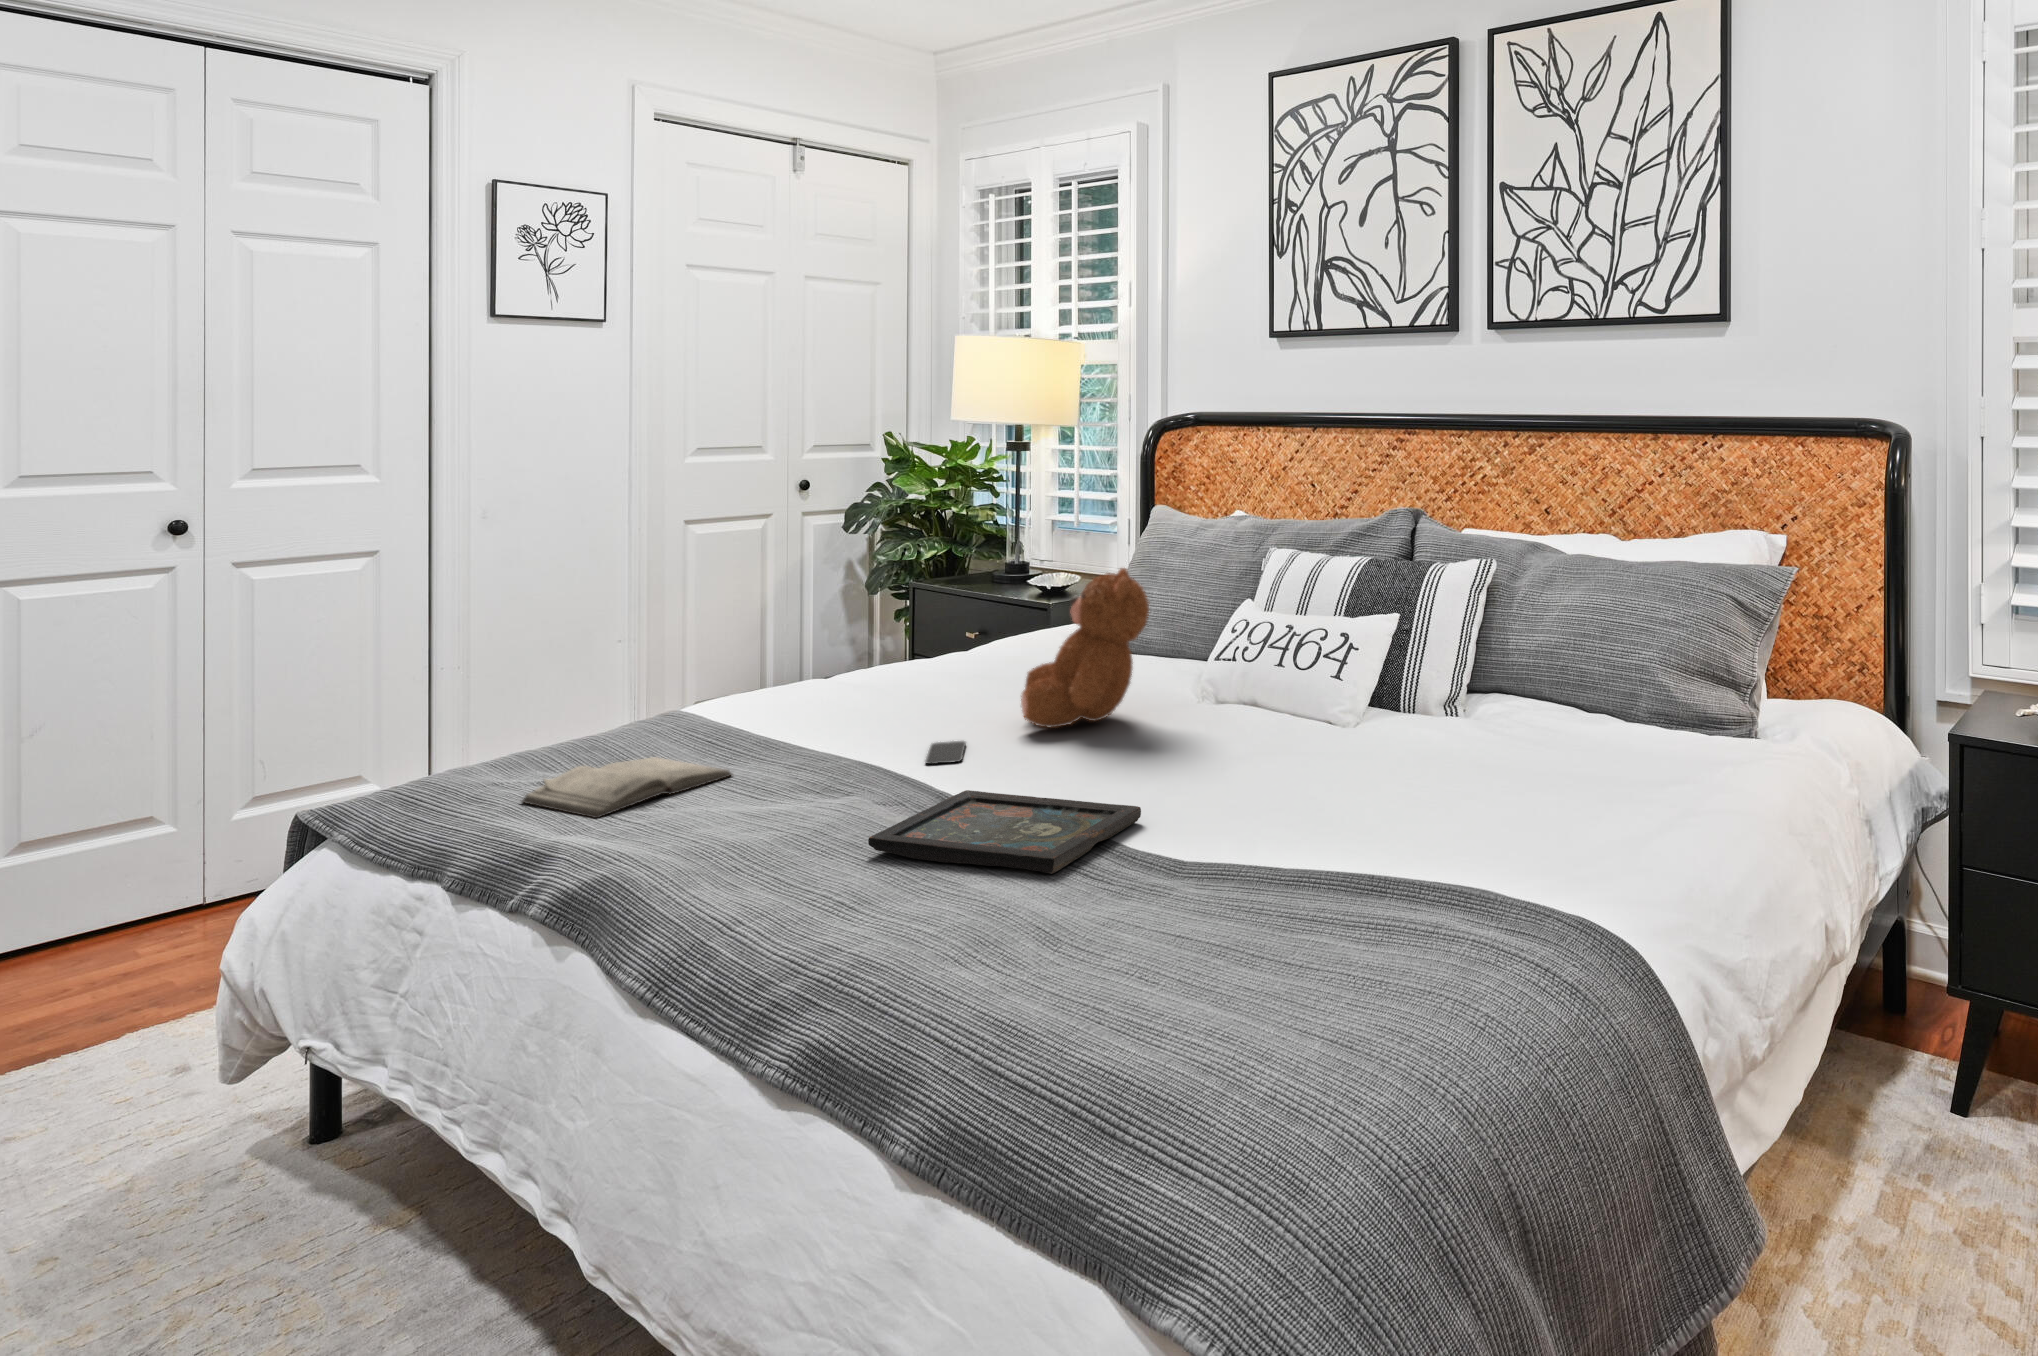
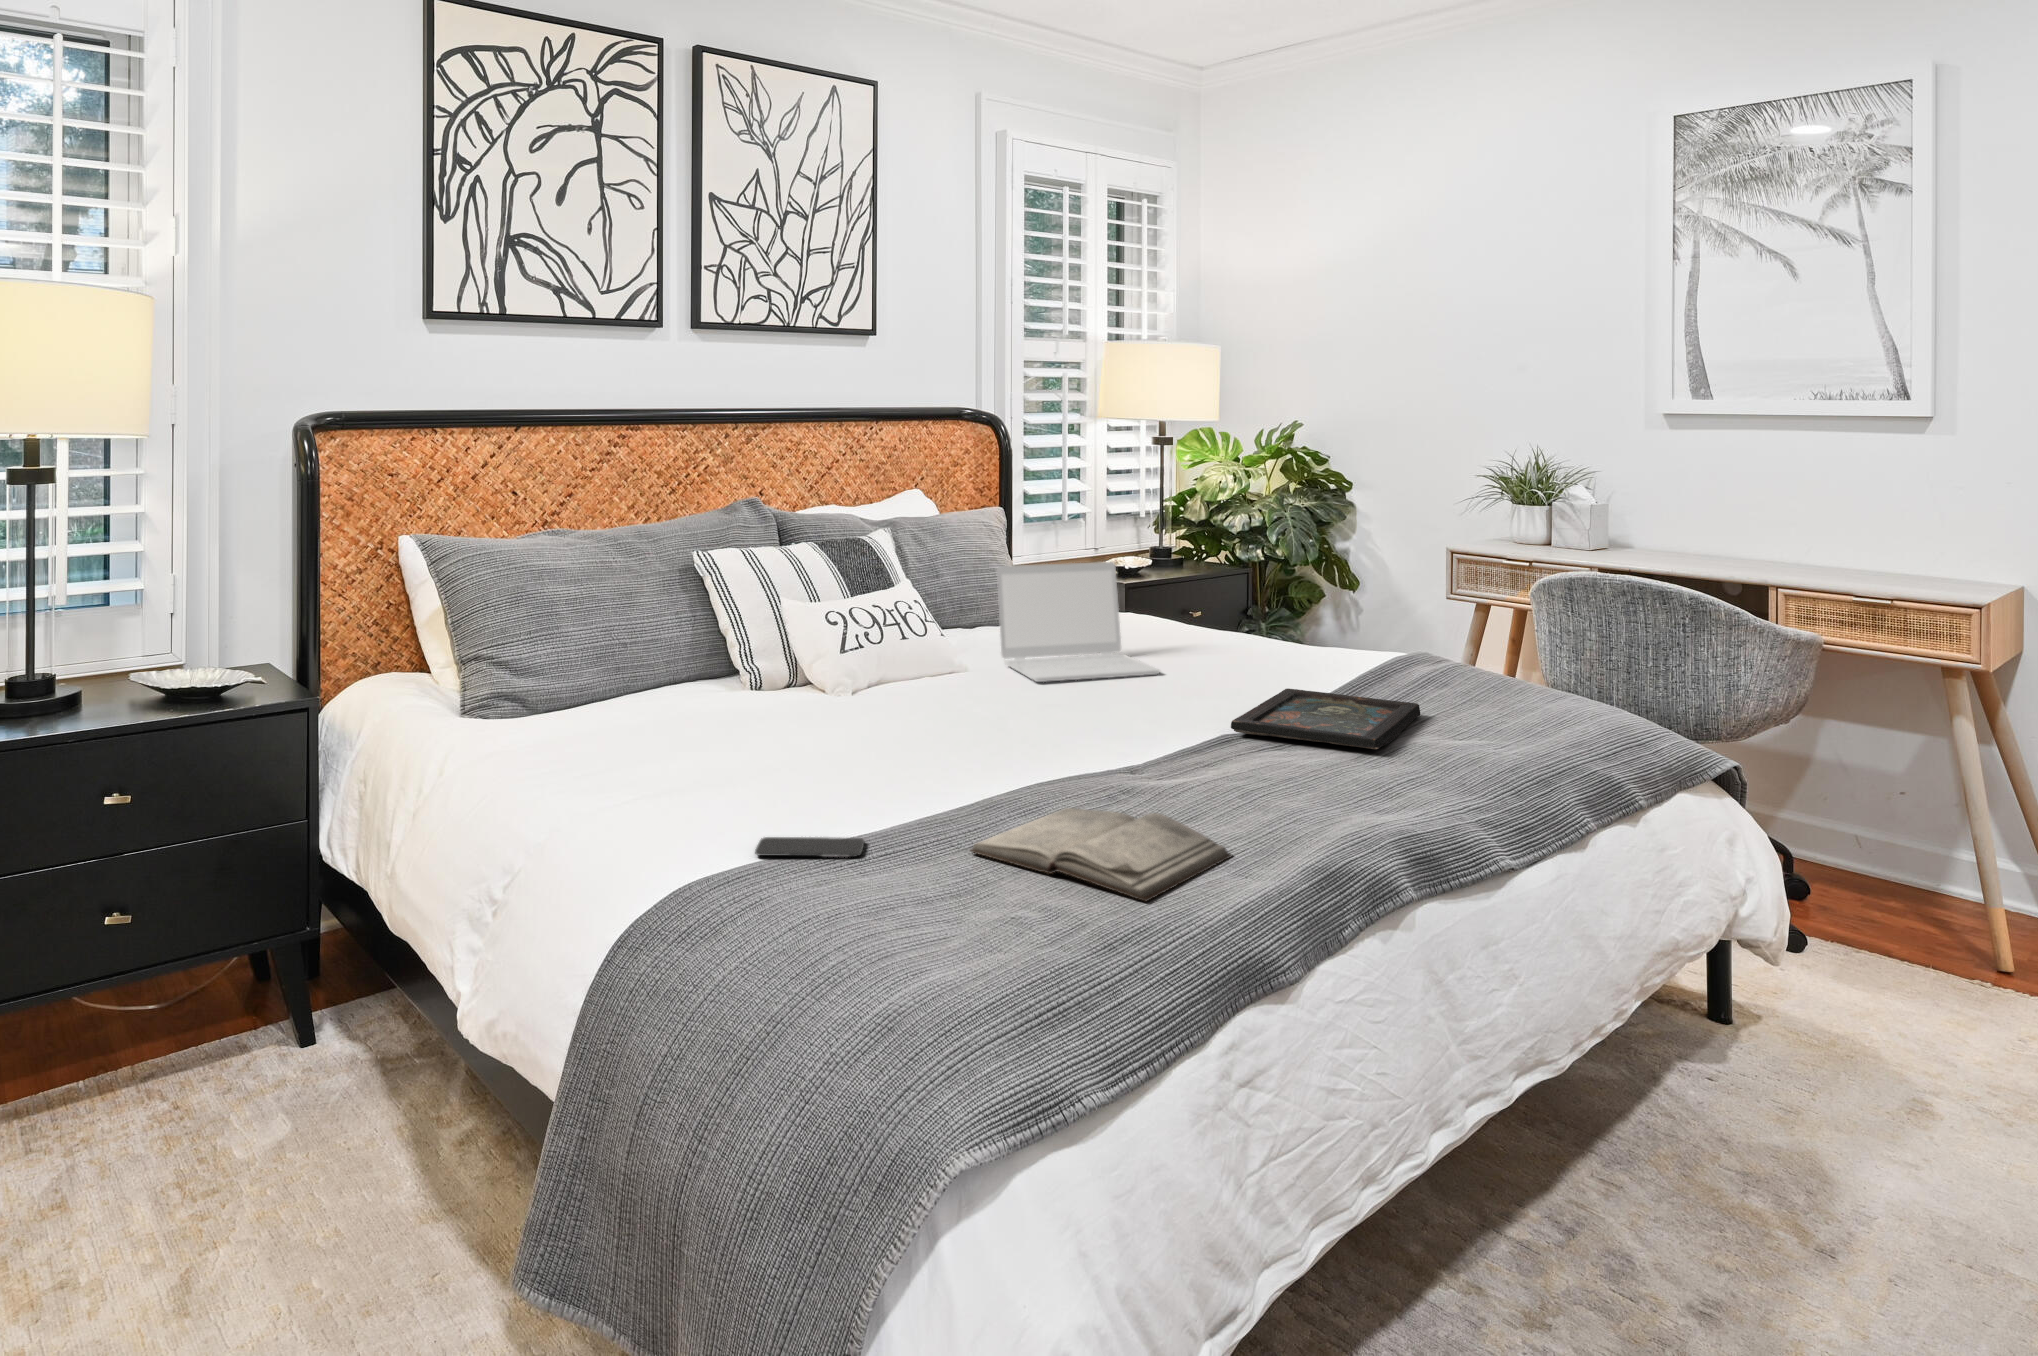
teddy bear: present [1021,568,1150,728] -> none [849,545,1001,720]
laptop: none [1214,614,1396,772] -> present [997,562,1160,682]
smartphone: present [926,741,966,764] -> present [755,837,865,857]

